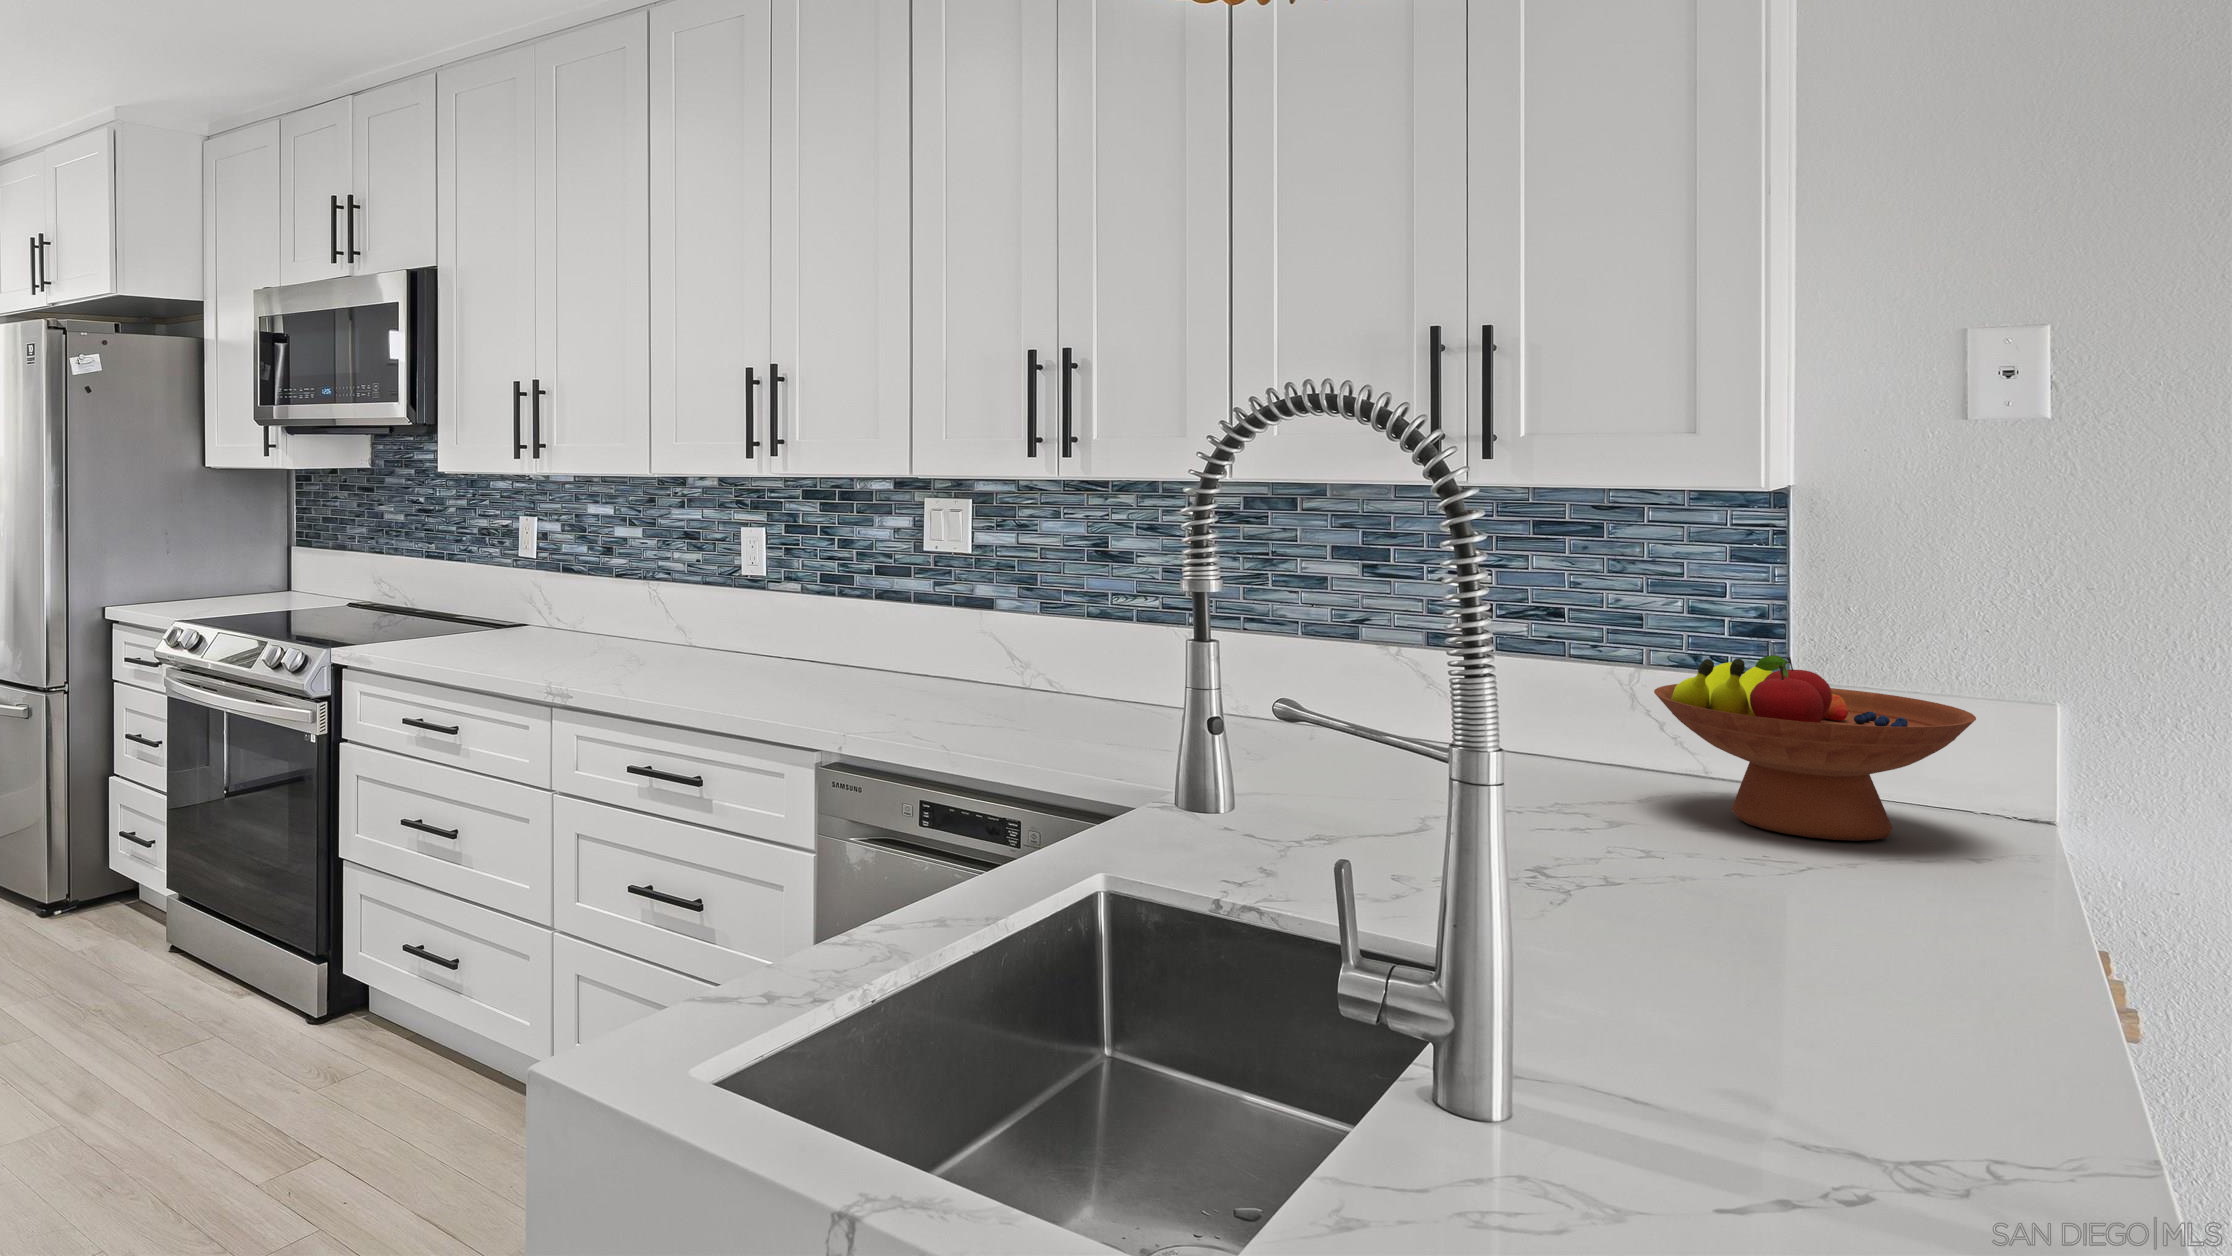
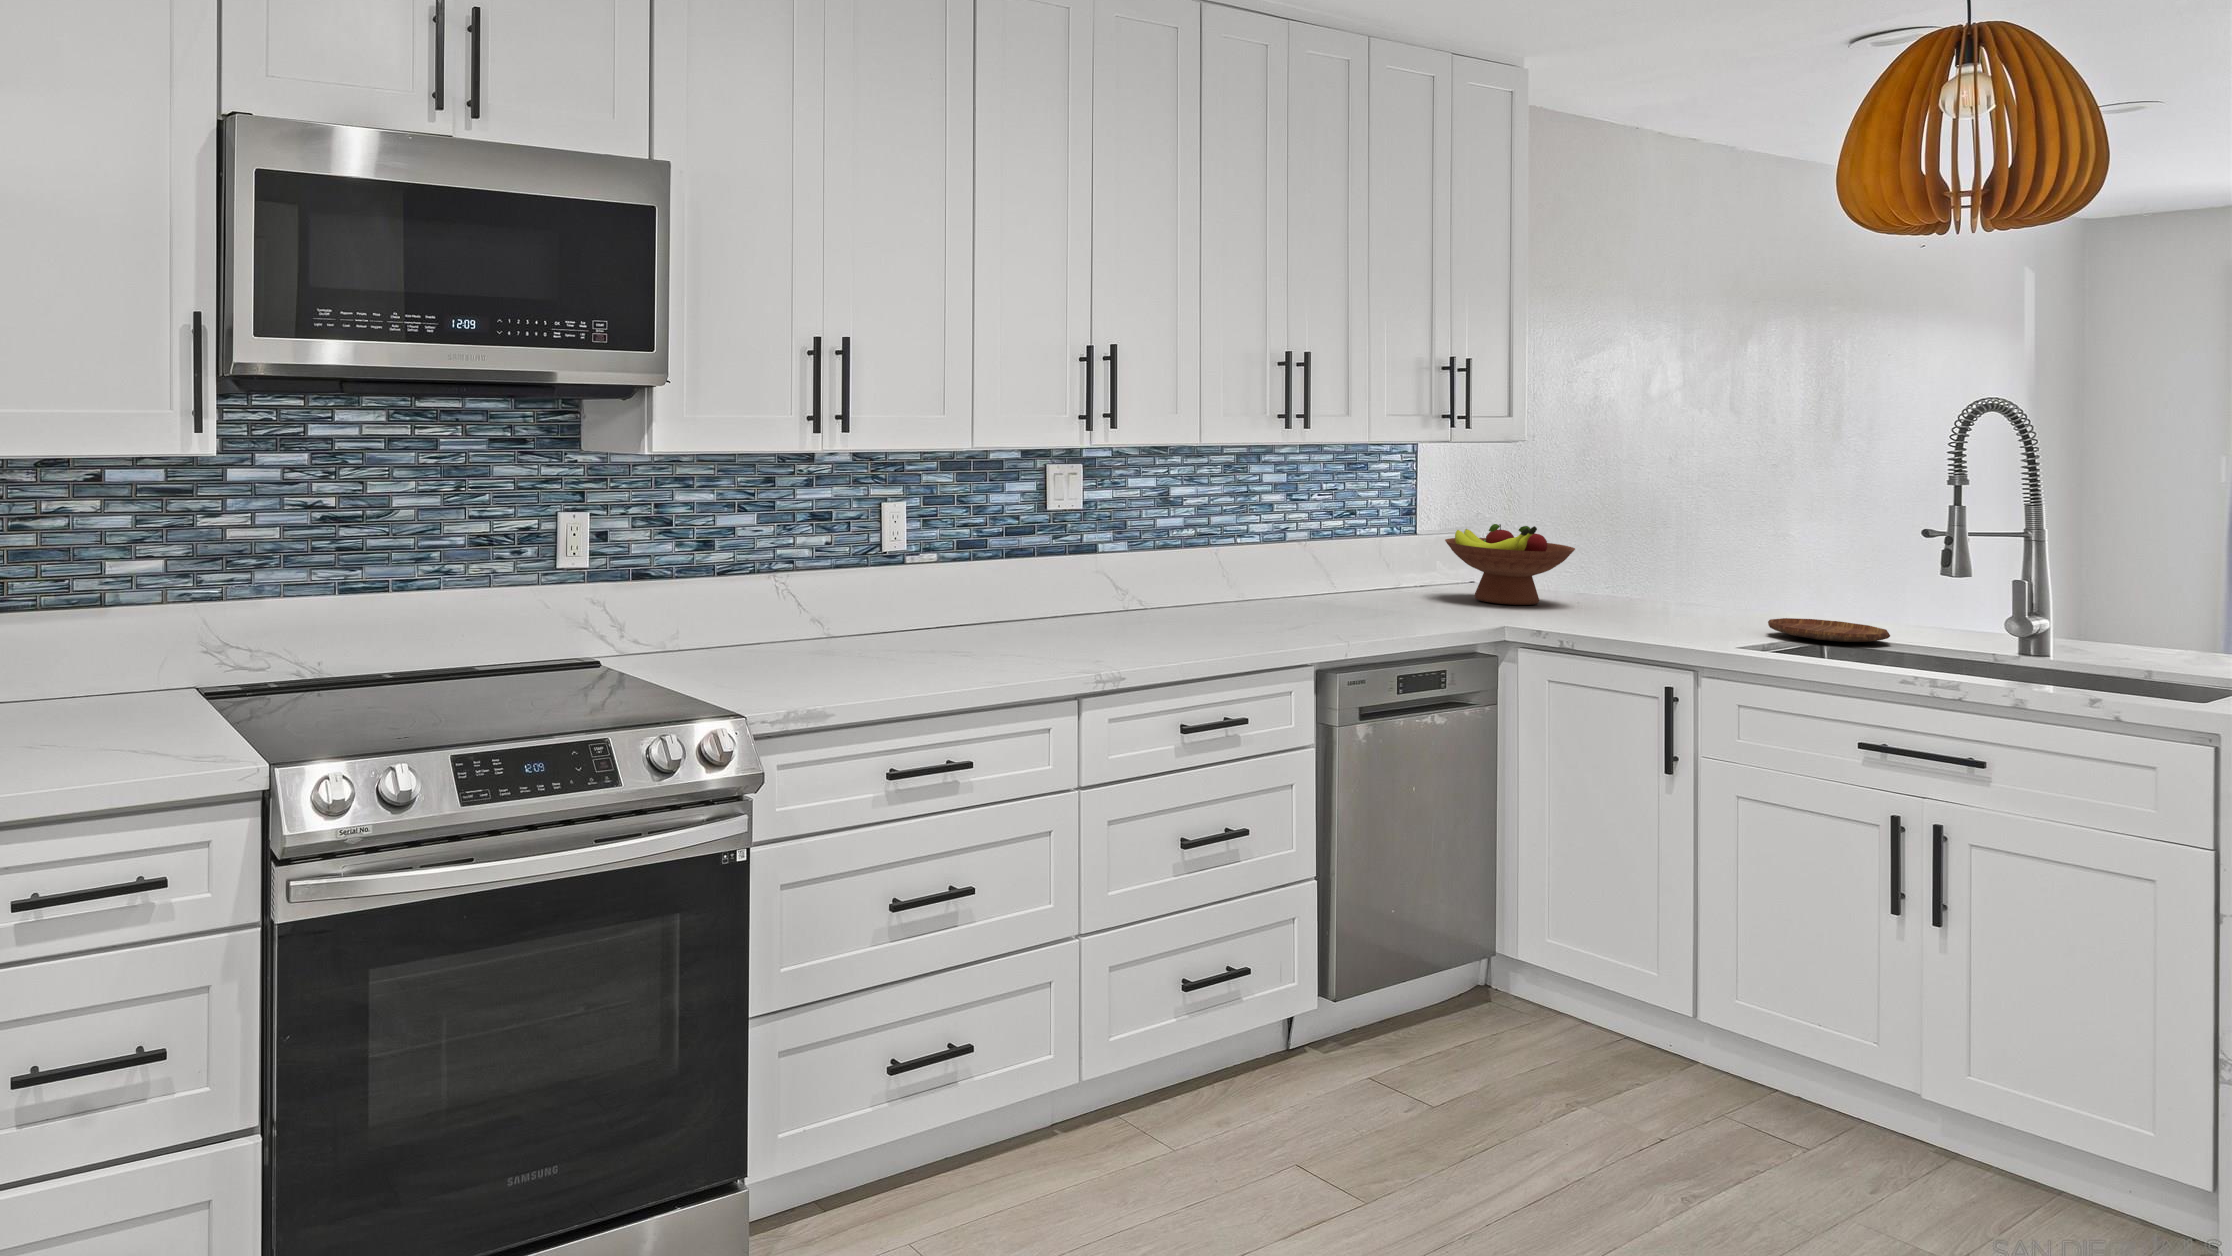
tray: none [1595,917,1973,1038] -> present [1768,618,1890,642]

